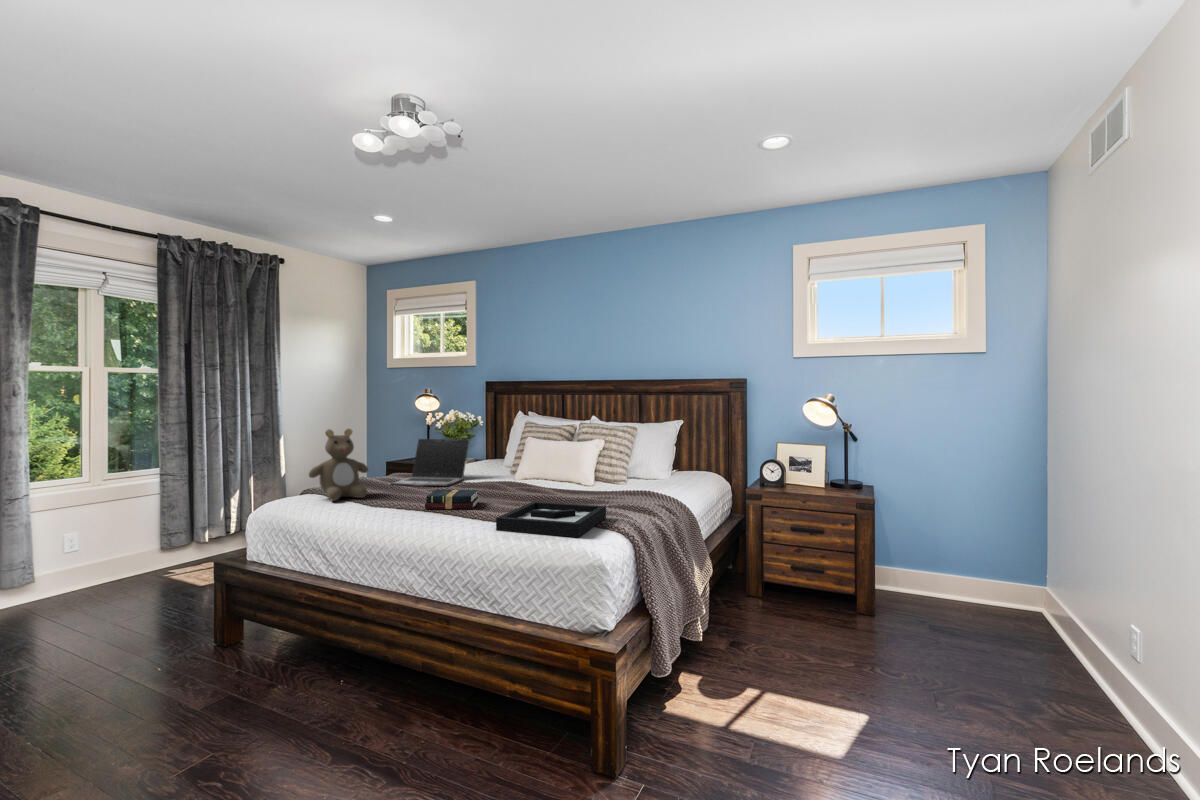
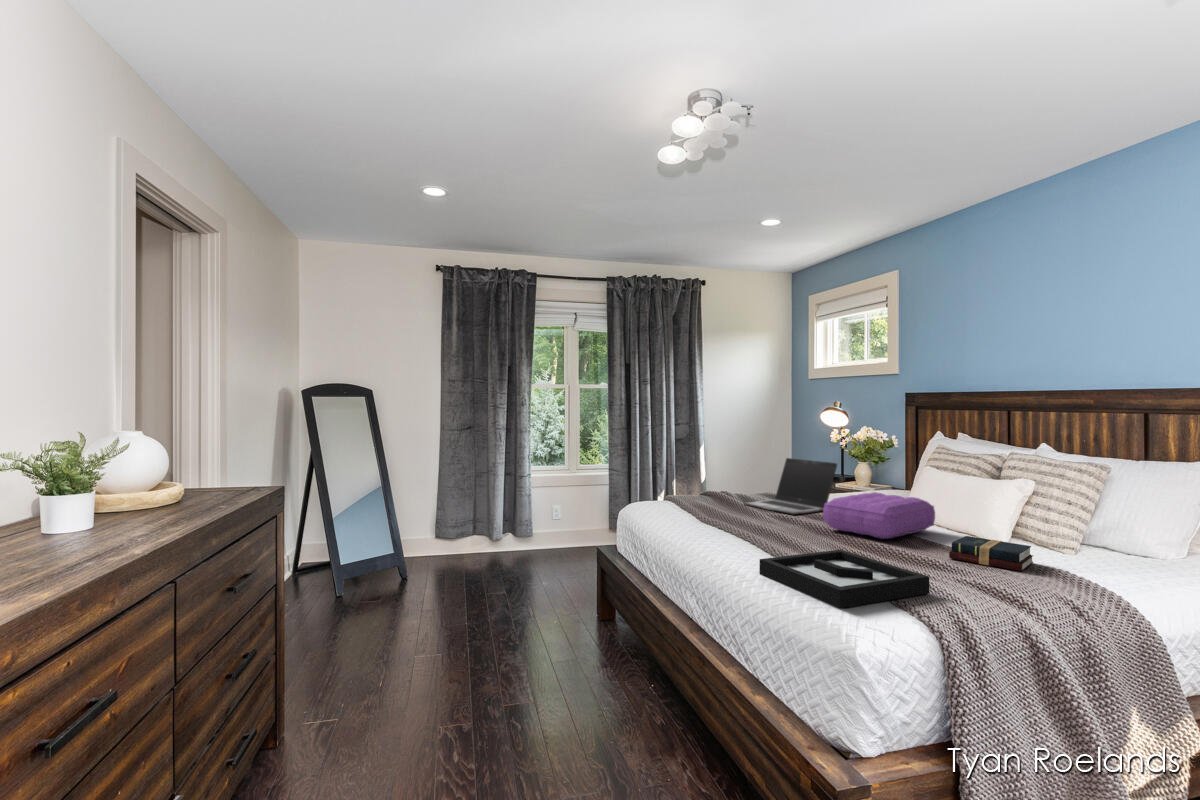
teddy bear: present [309,429,368,501] -> none [654,442,710,513]
pillow: none [485,459,553,492] -> present [823,492,935,539]
hardback book: present [425,490,479,509] -> present [949,536,1033,571]

